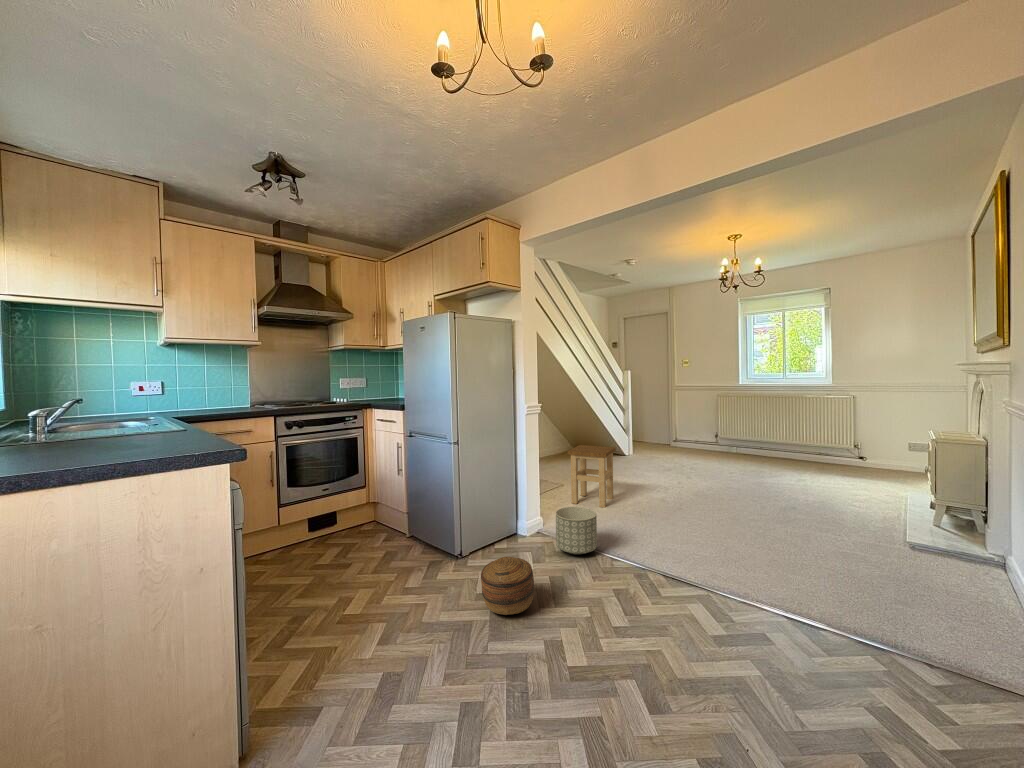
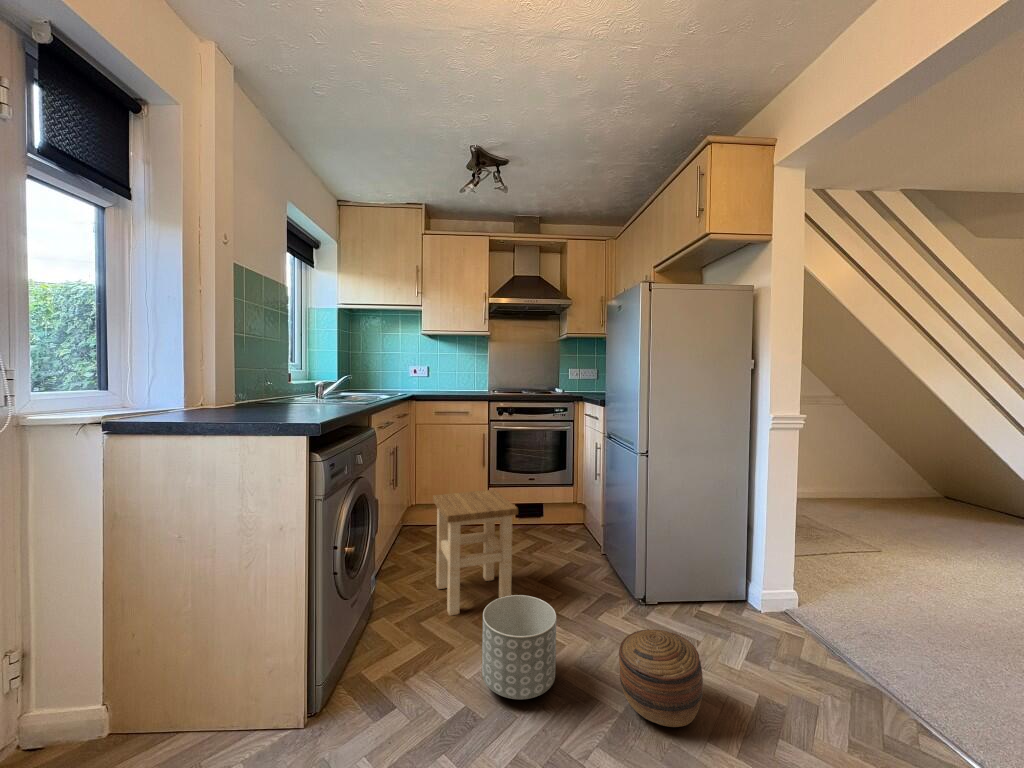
stool: present [568,445,616,508] -> present [433,490,518,616]
planter: present [556,507,597,555] -> present [482,595,556,699]

